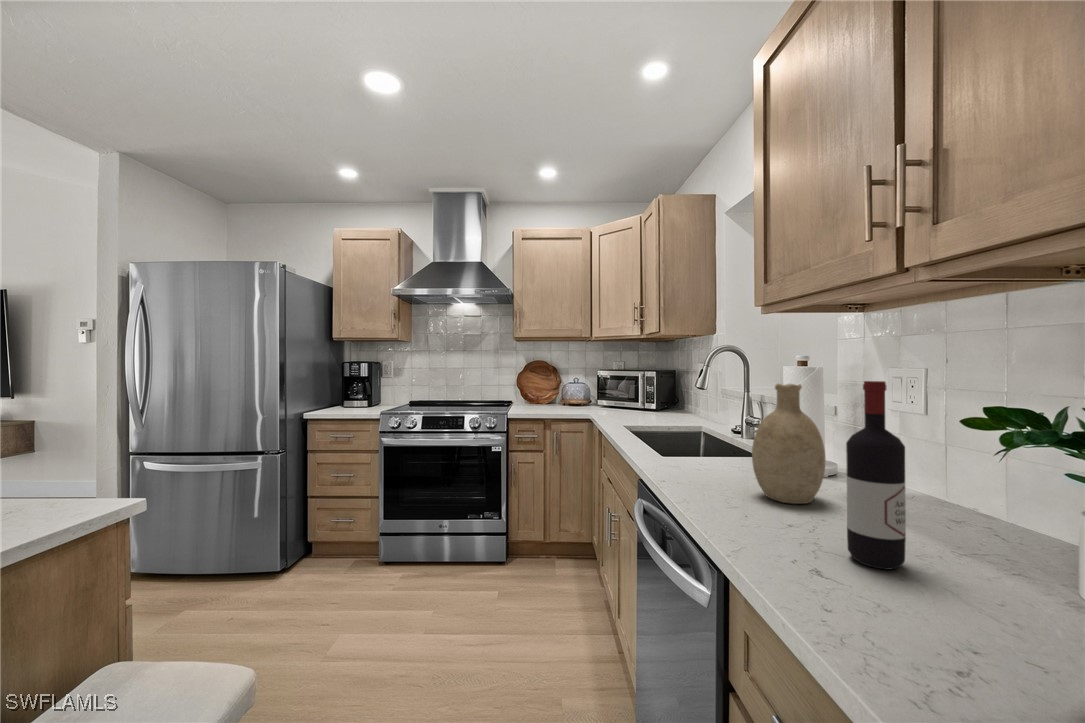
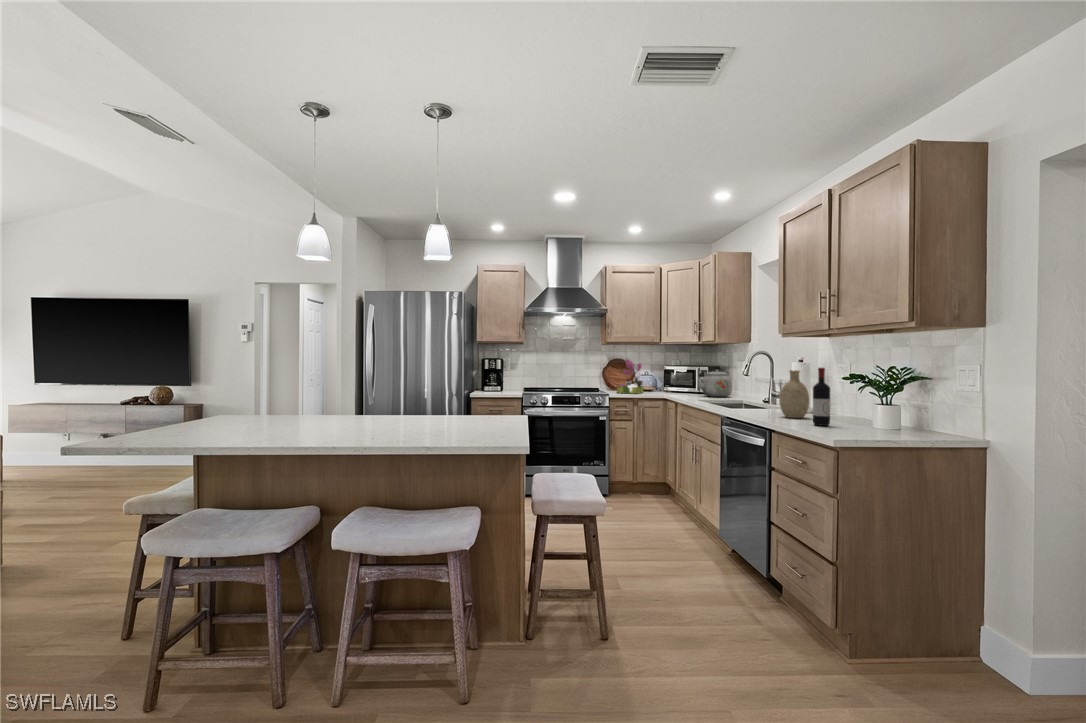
flower arrangement: none [526,360,566,412] -> present [617,359,643,394]
kettle: none [636,377,688,419] -> present [698,370,732,397]

